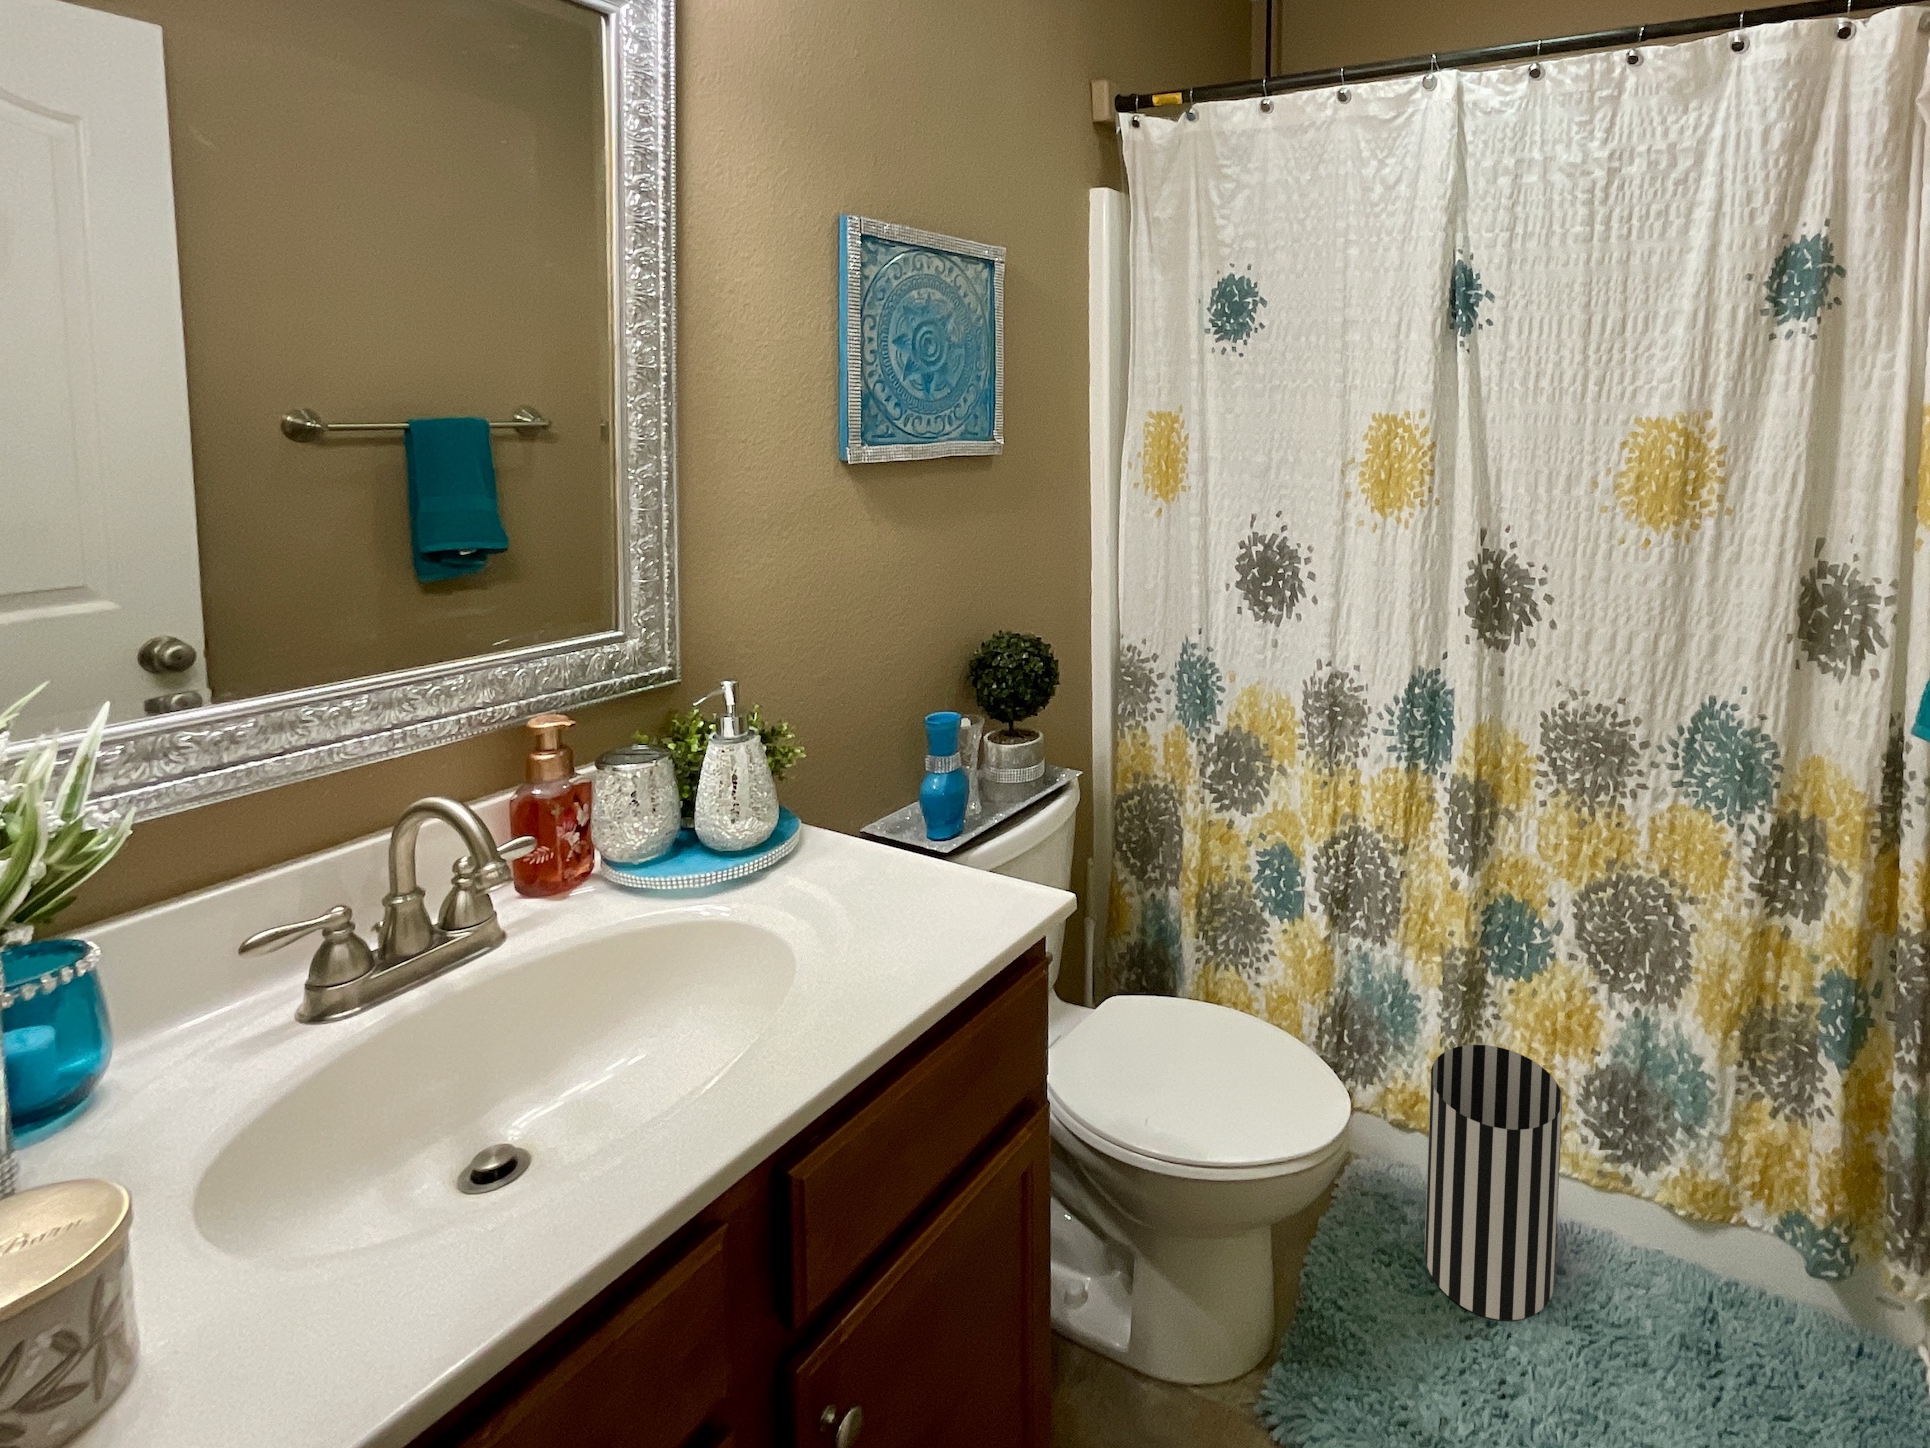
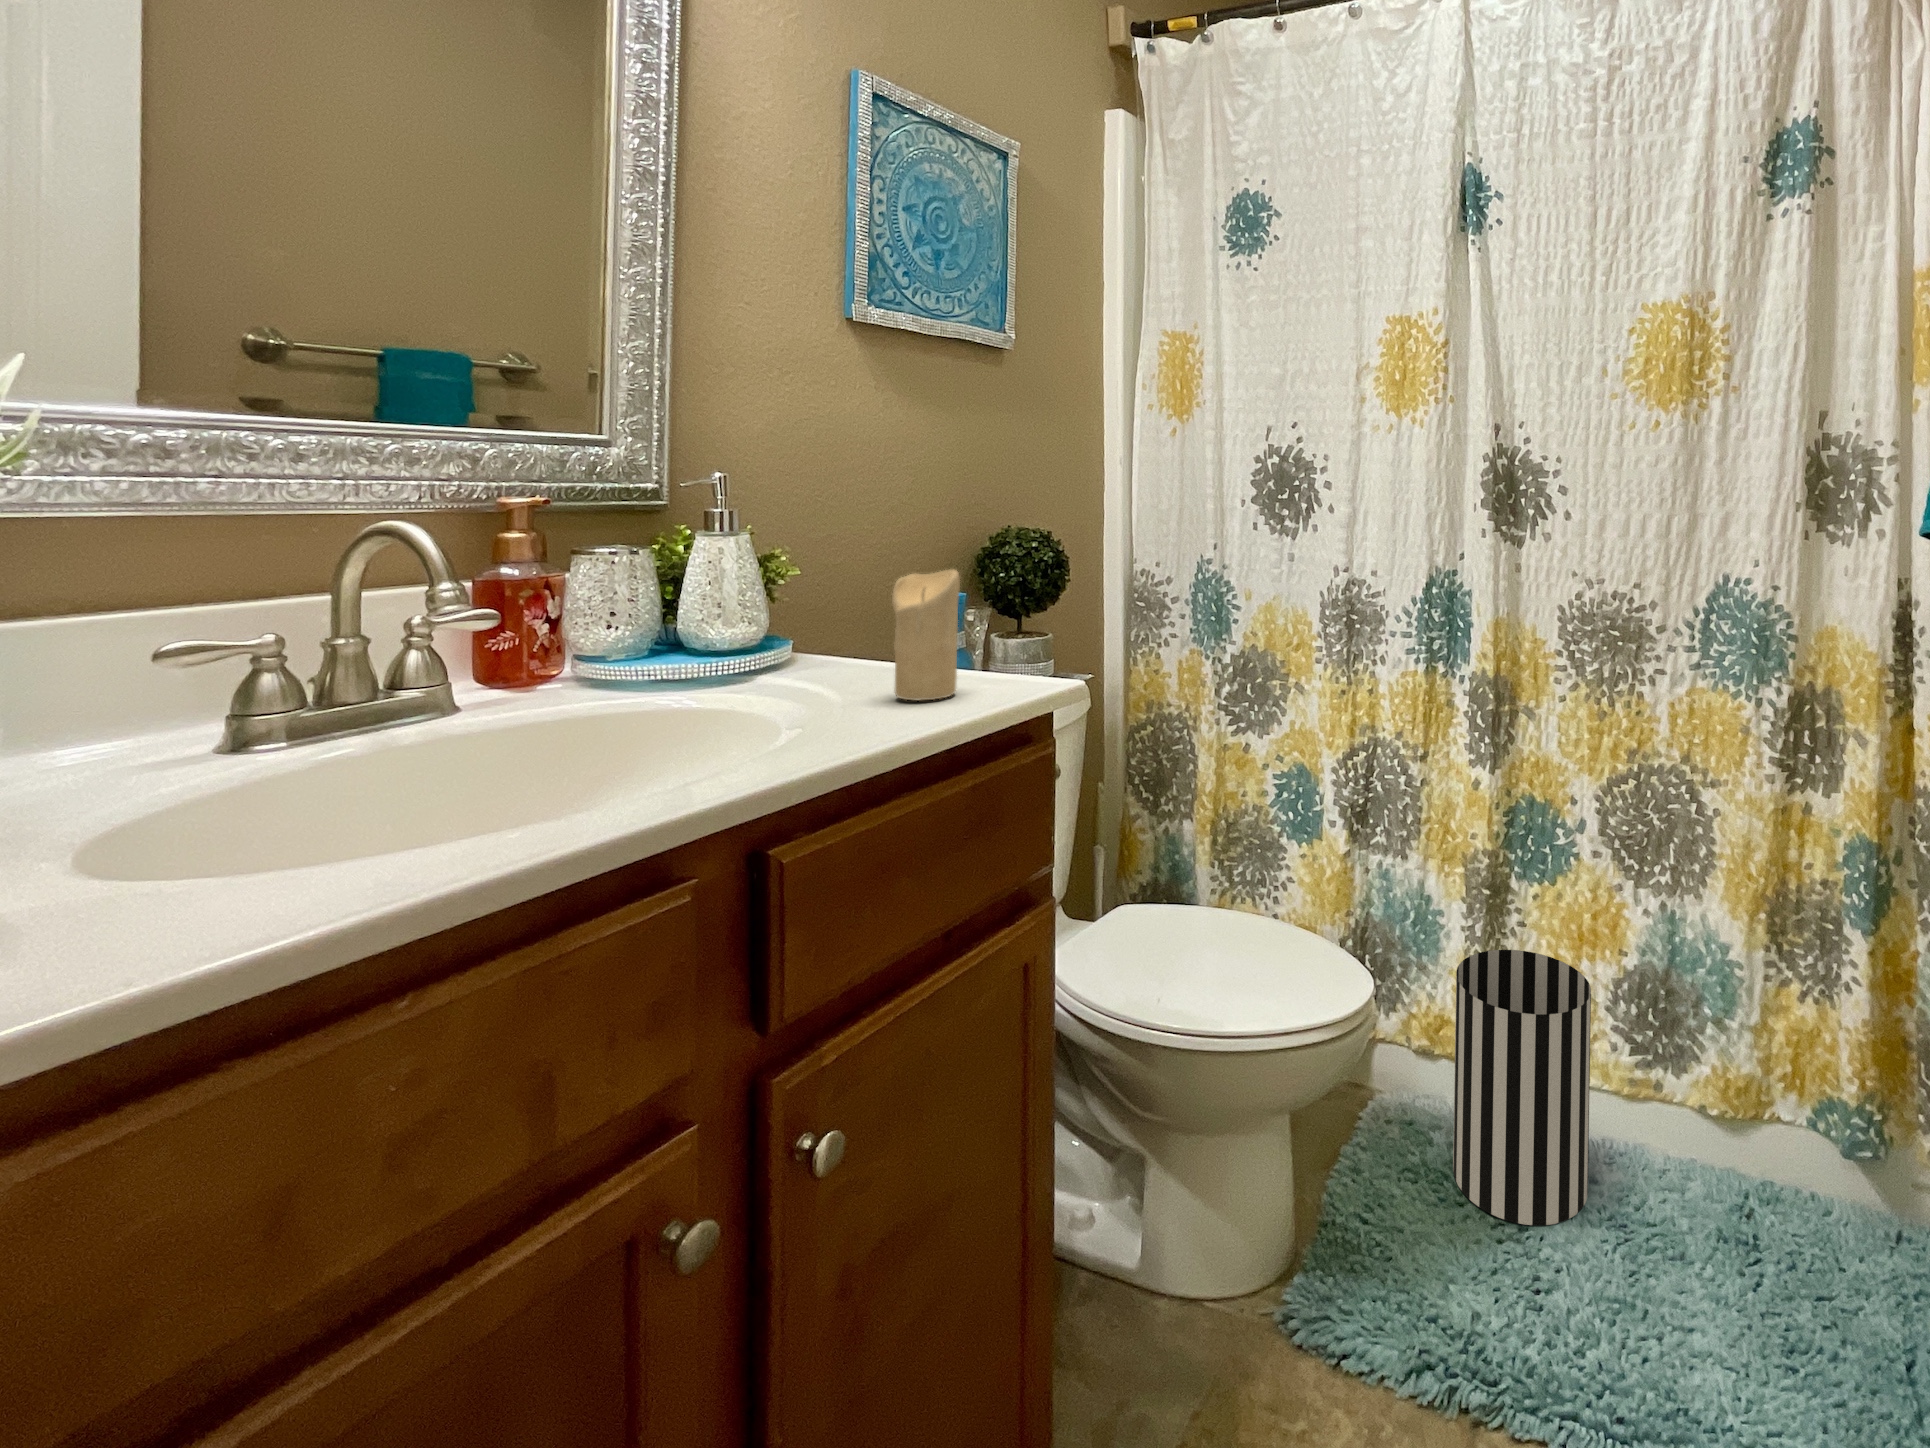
candle: none [894,786,956,920] -> present [892,570,960,700]

